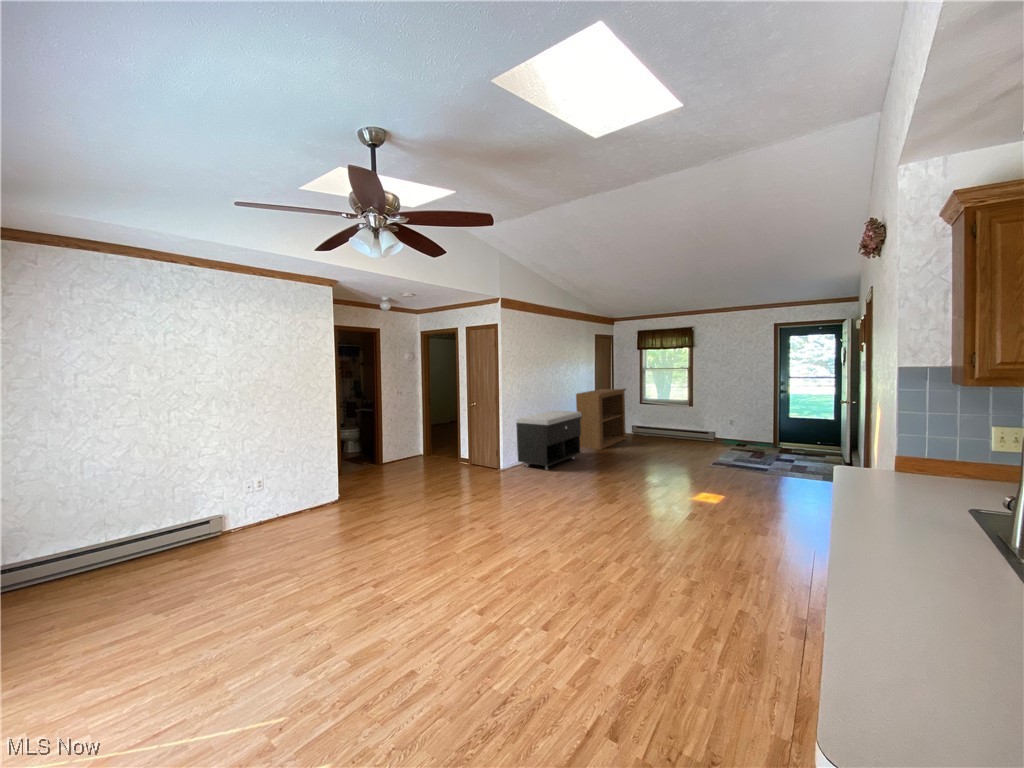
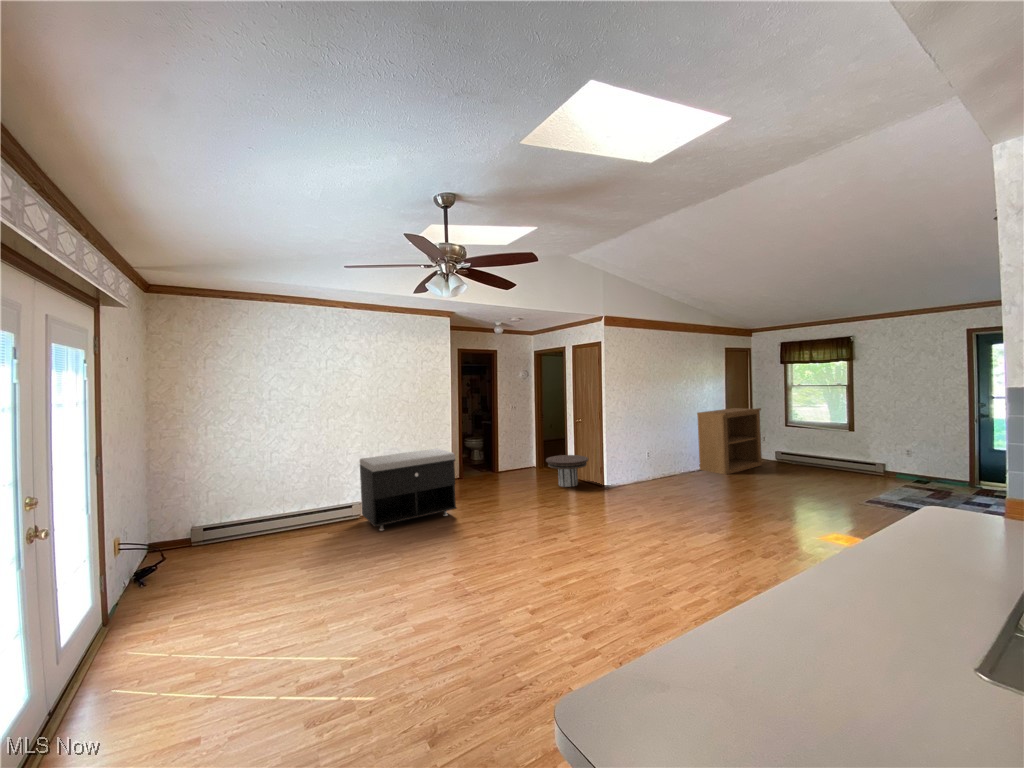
storage bench: present [516,411,582,470] -> present [360,449,456,530]
side table: none [439,440,483,473] -> present [546,455,588,487]

